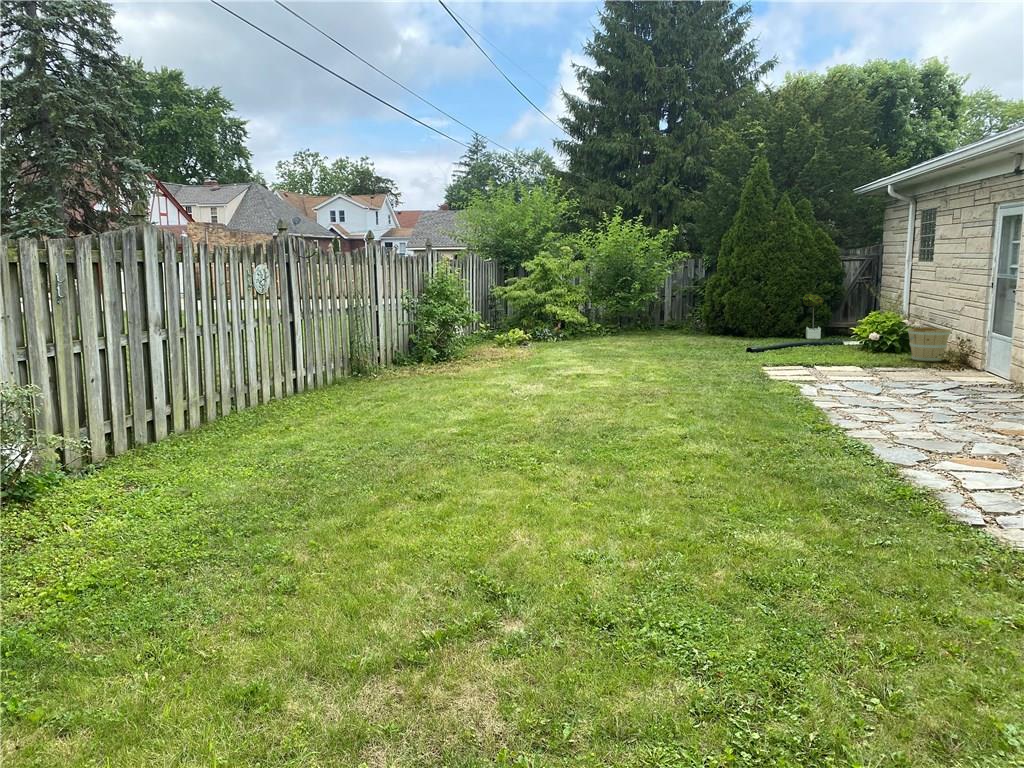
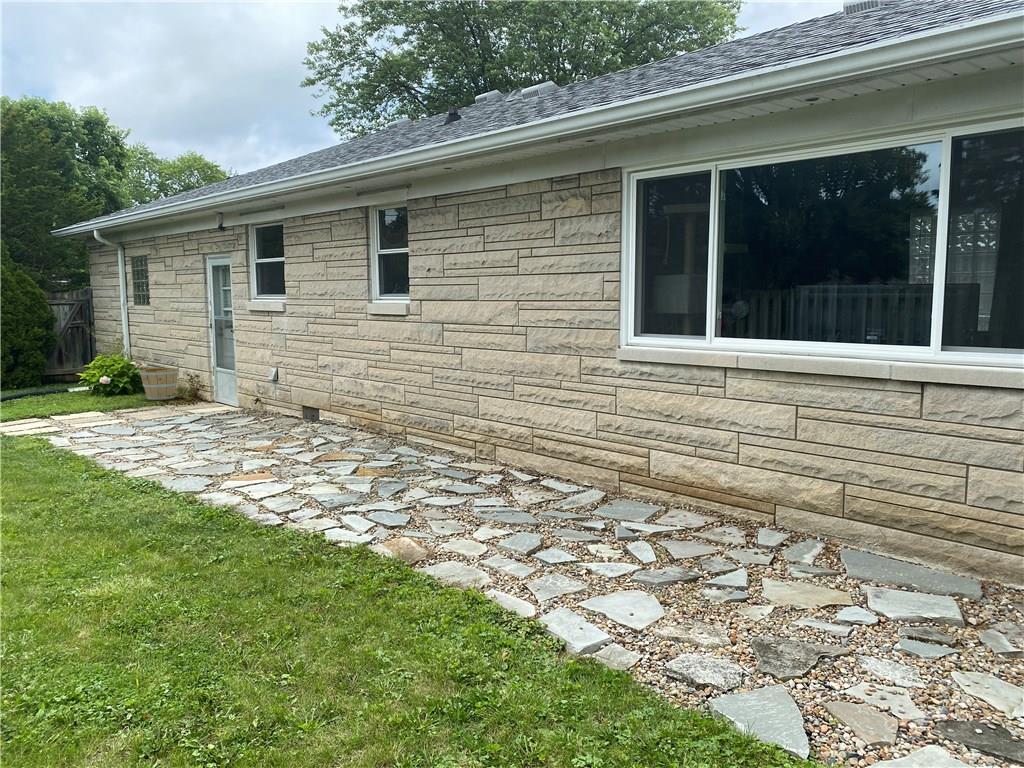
potted tree: present [803,294,823,339] -> none [9,339,38,390]

